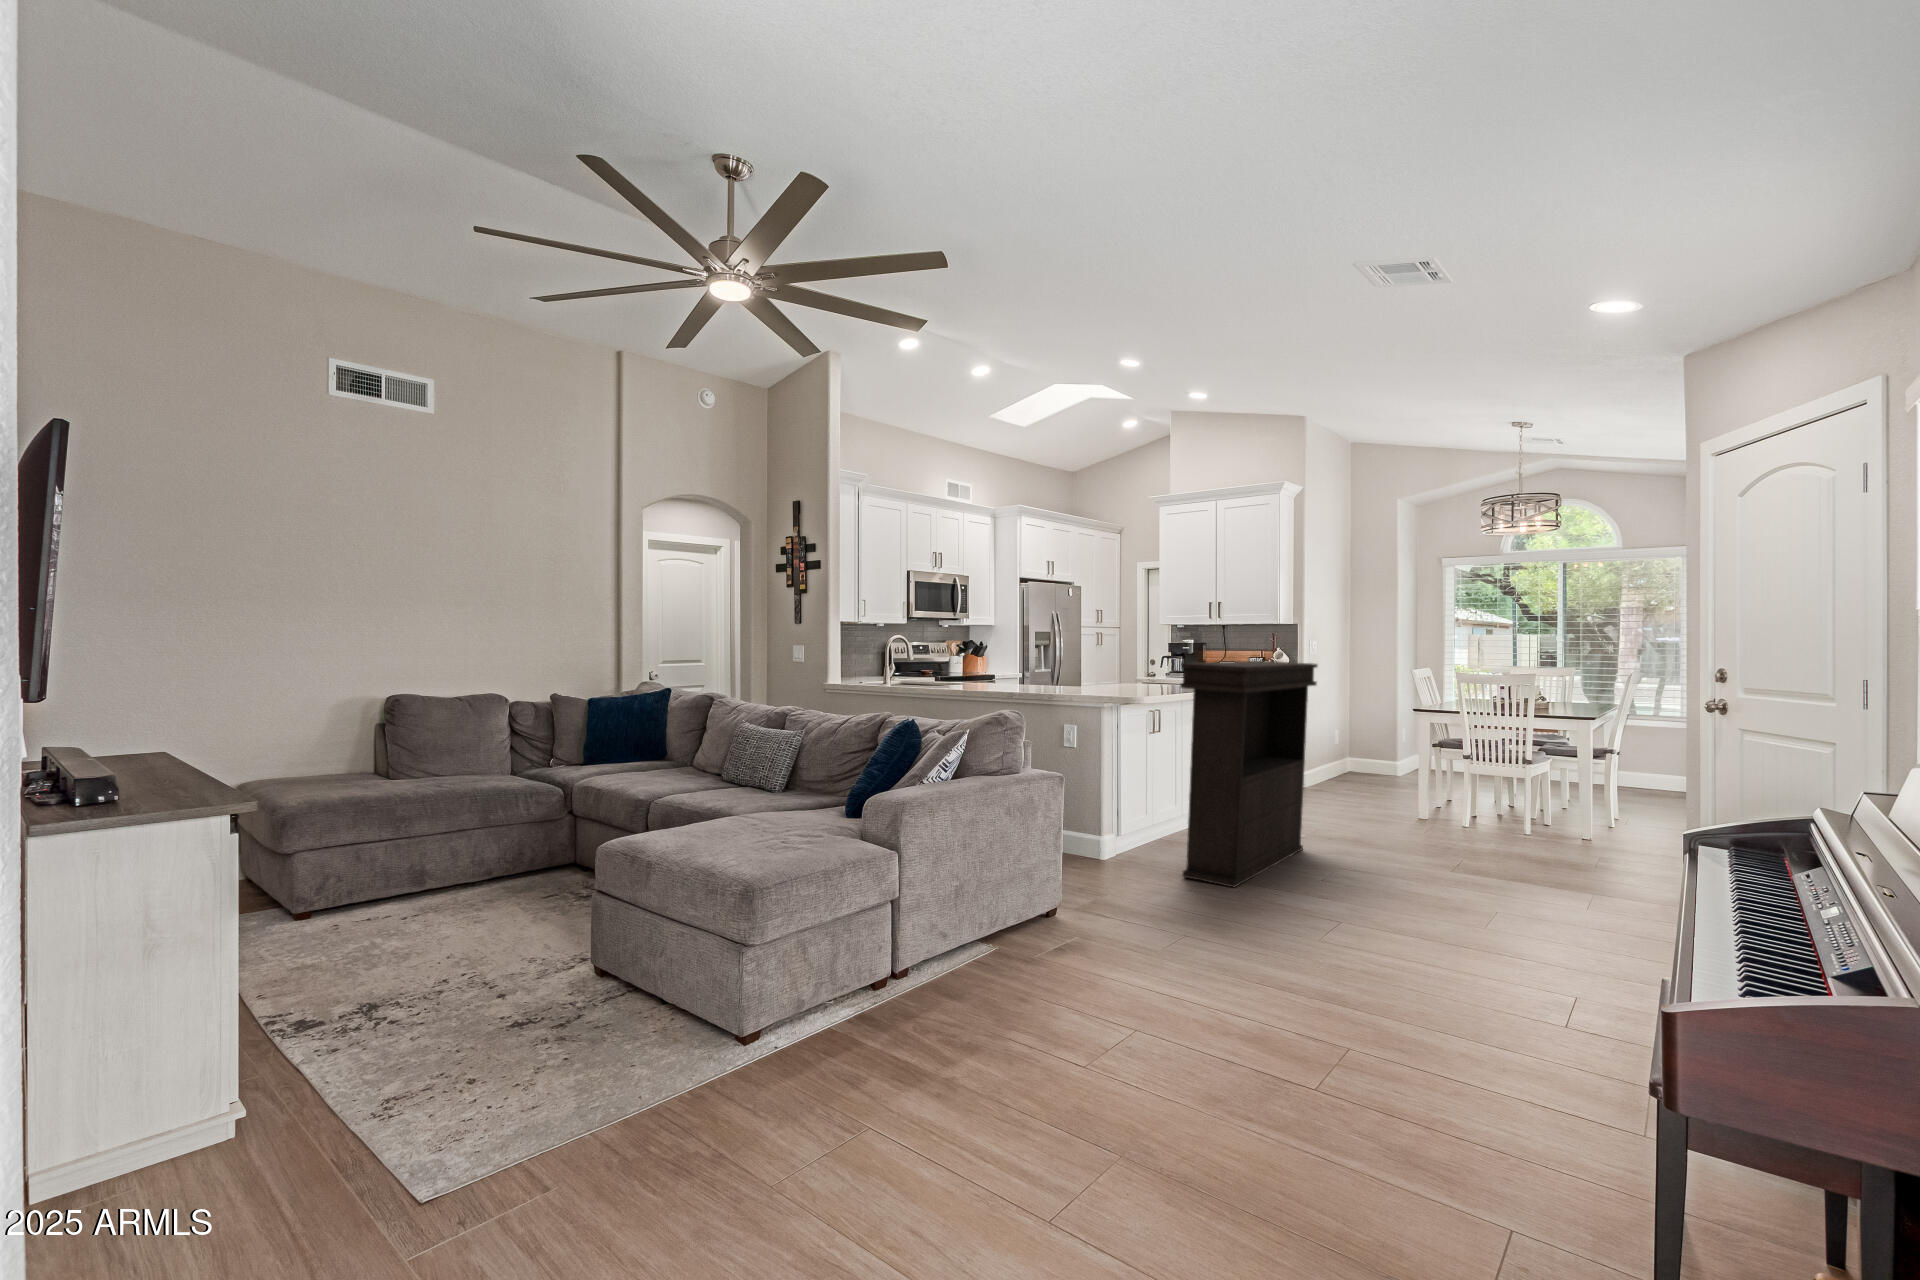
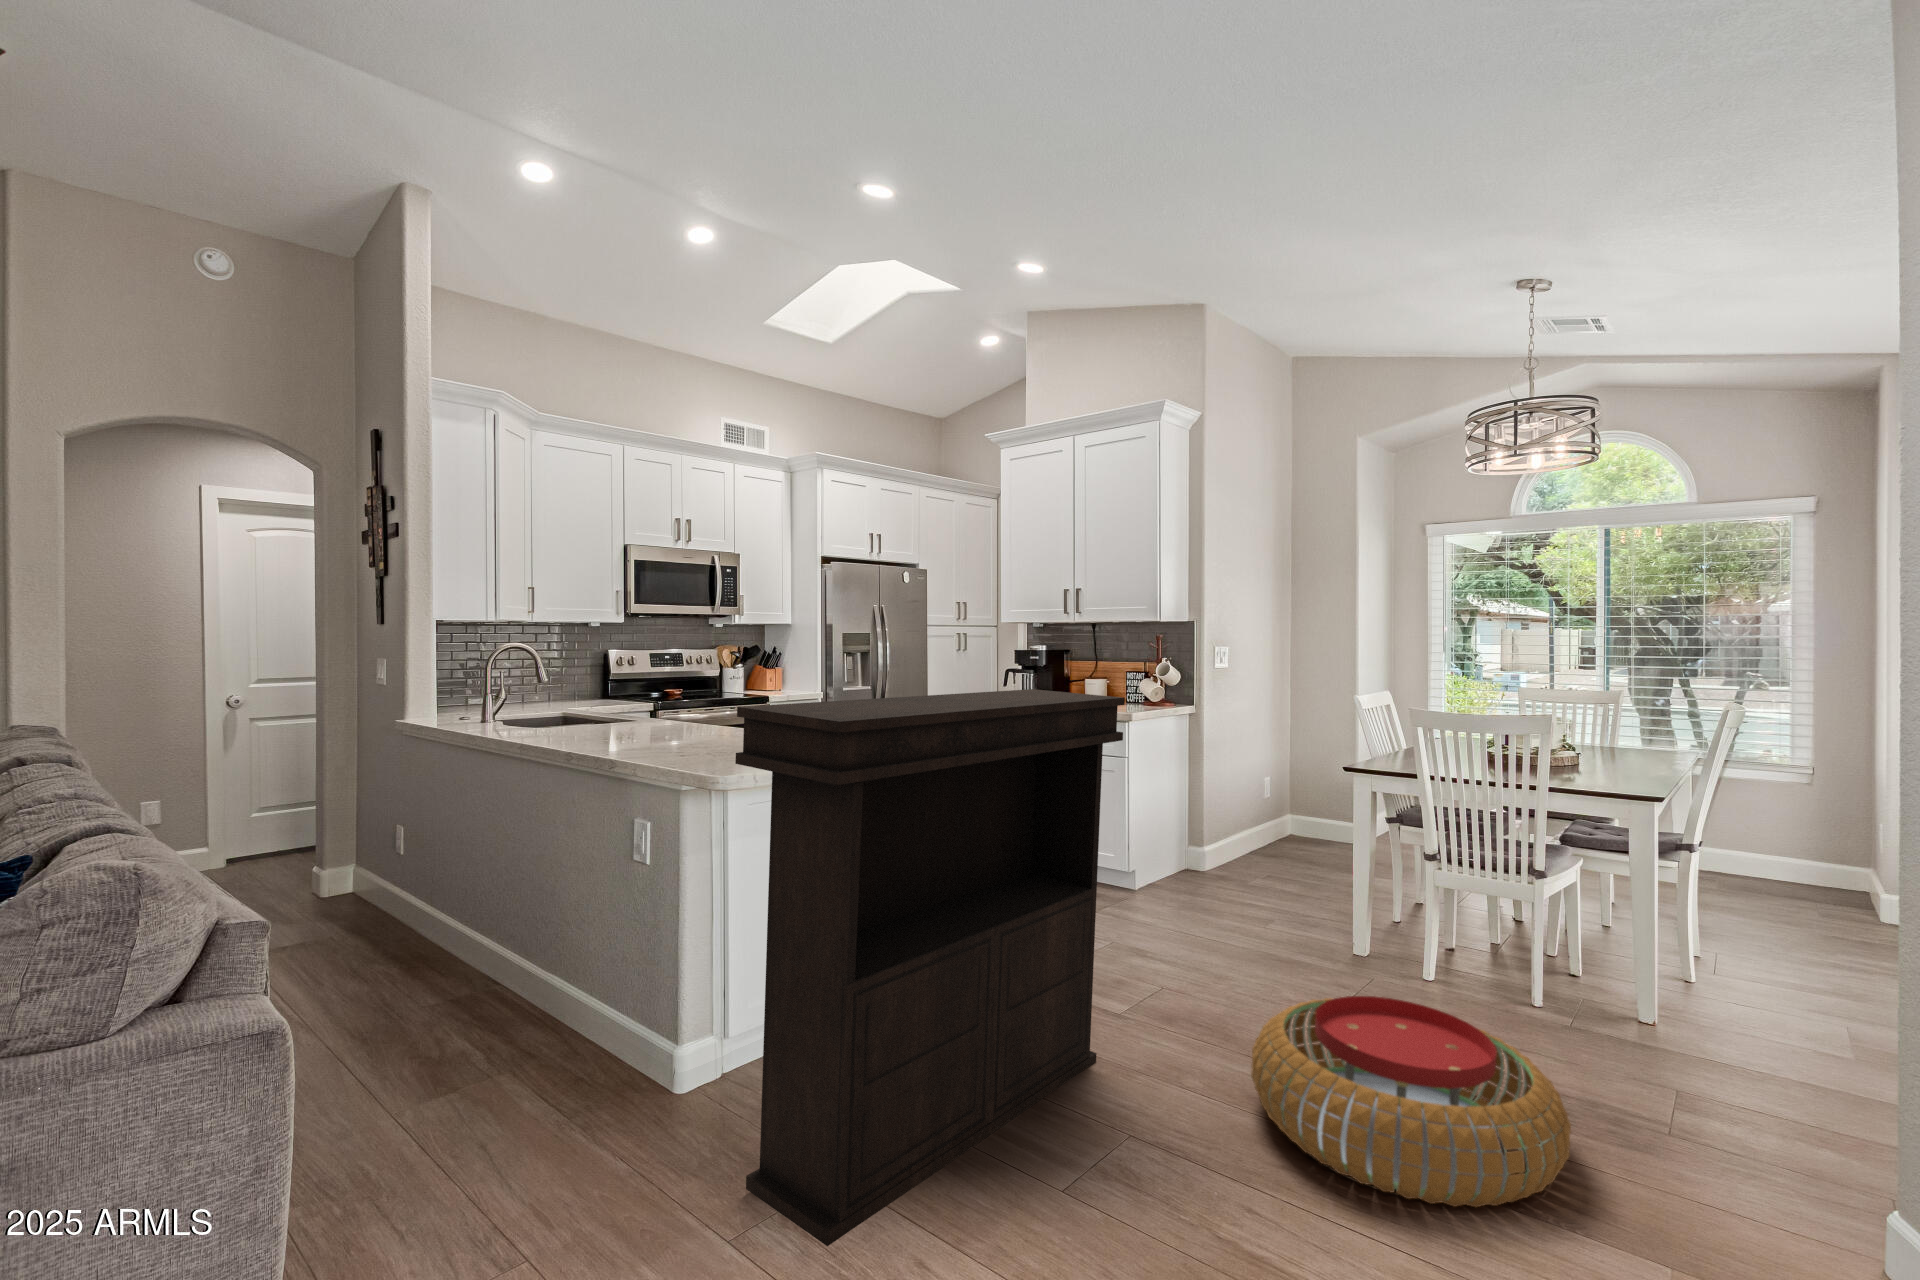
pouf: none [1388,809,1539,879] -> present [1251,996,1571,1207]

